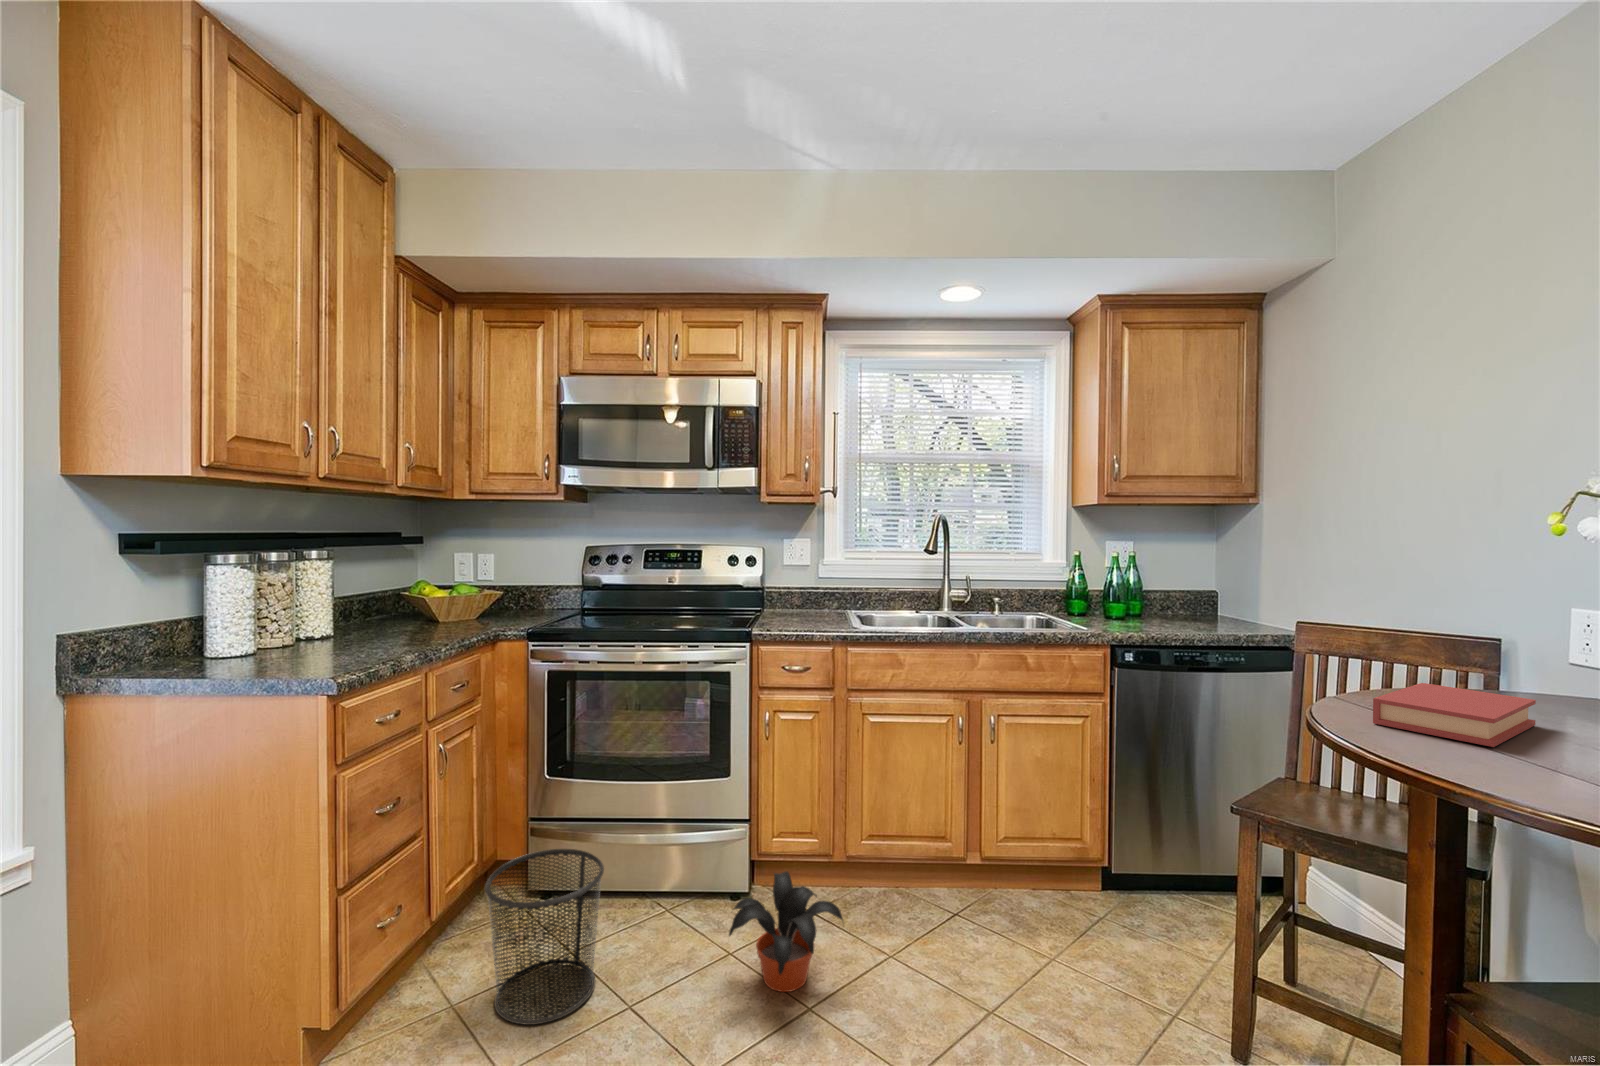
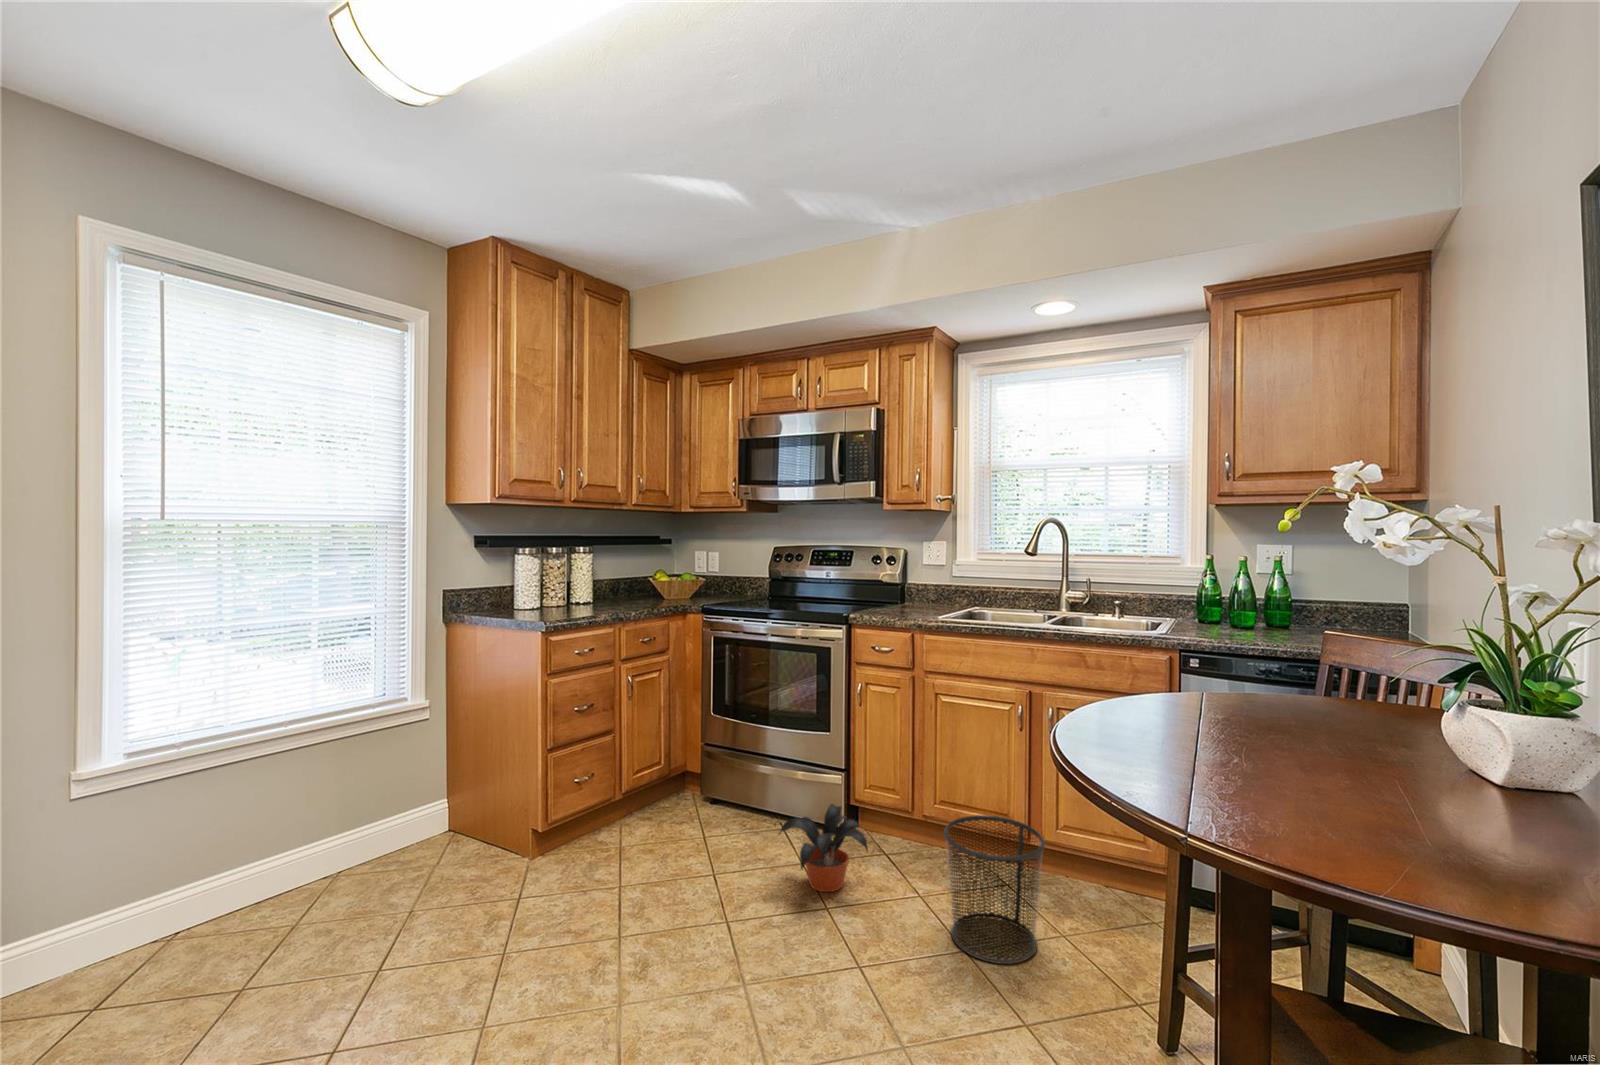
book: present [1373,683,1536,747] -> none [1165,682,1351,730]
waste bin: present [485,849,604,1025] -> present [944,815,1045,964]

